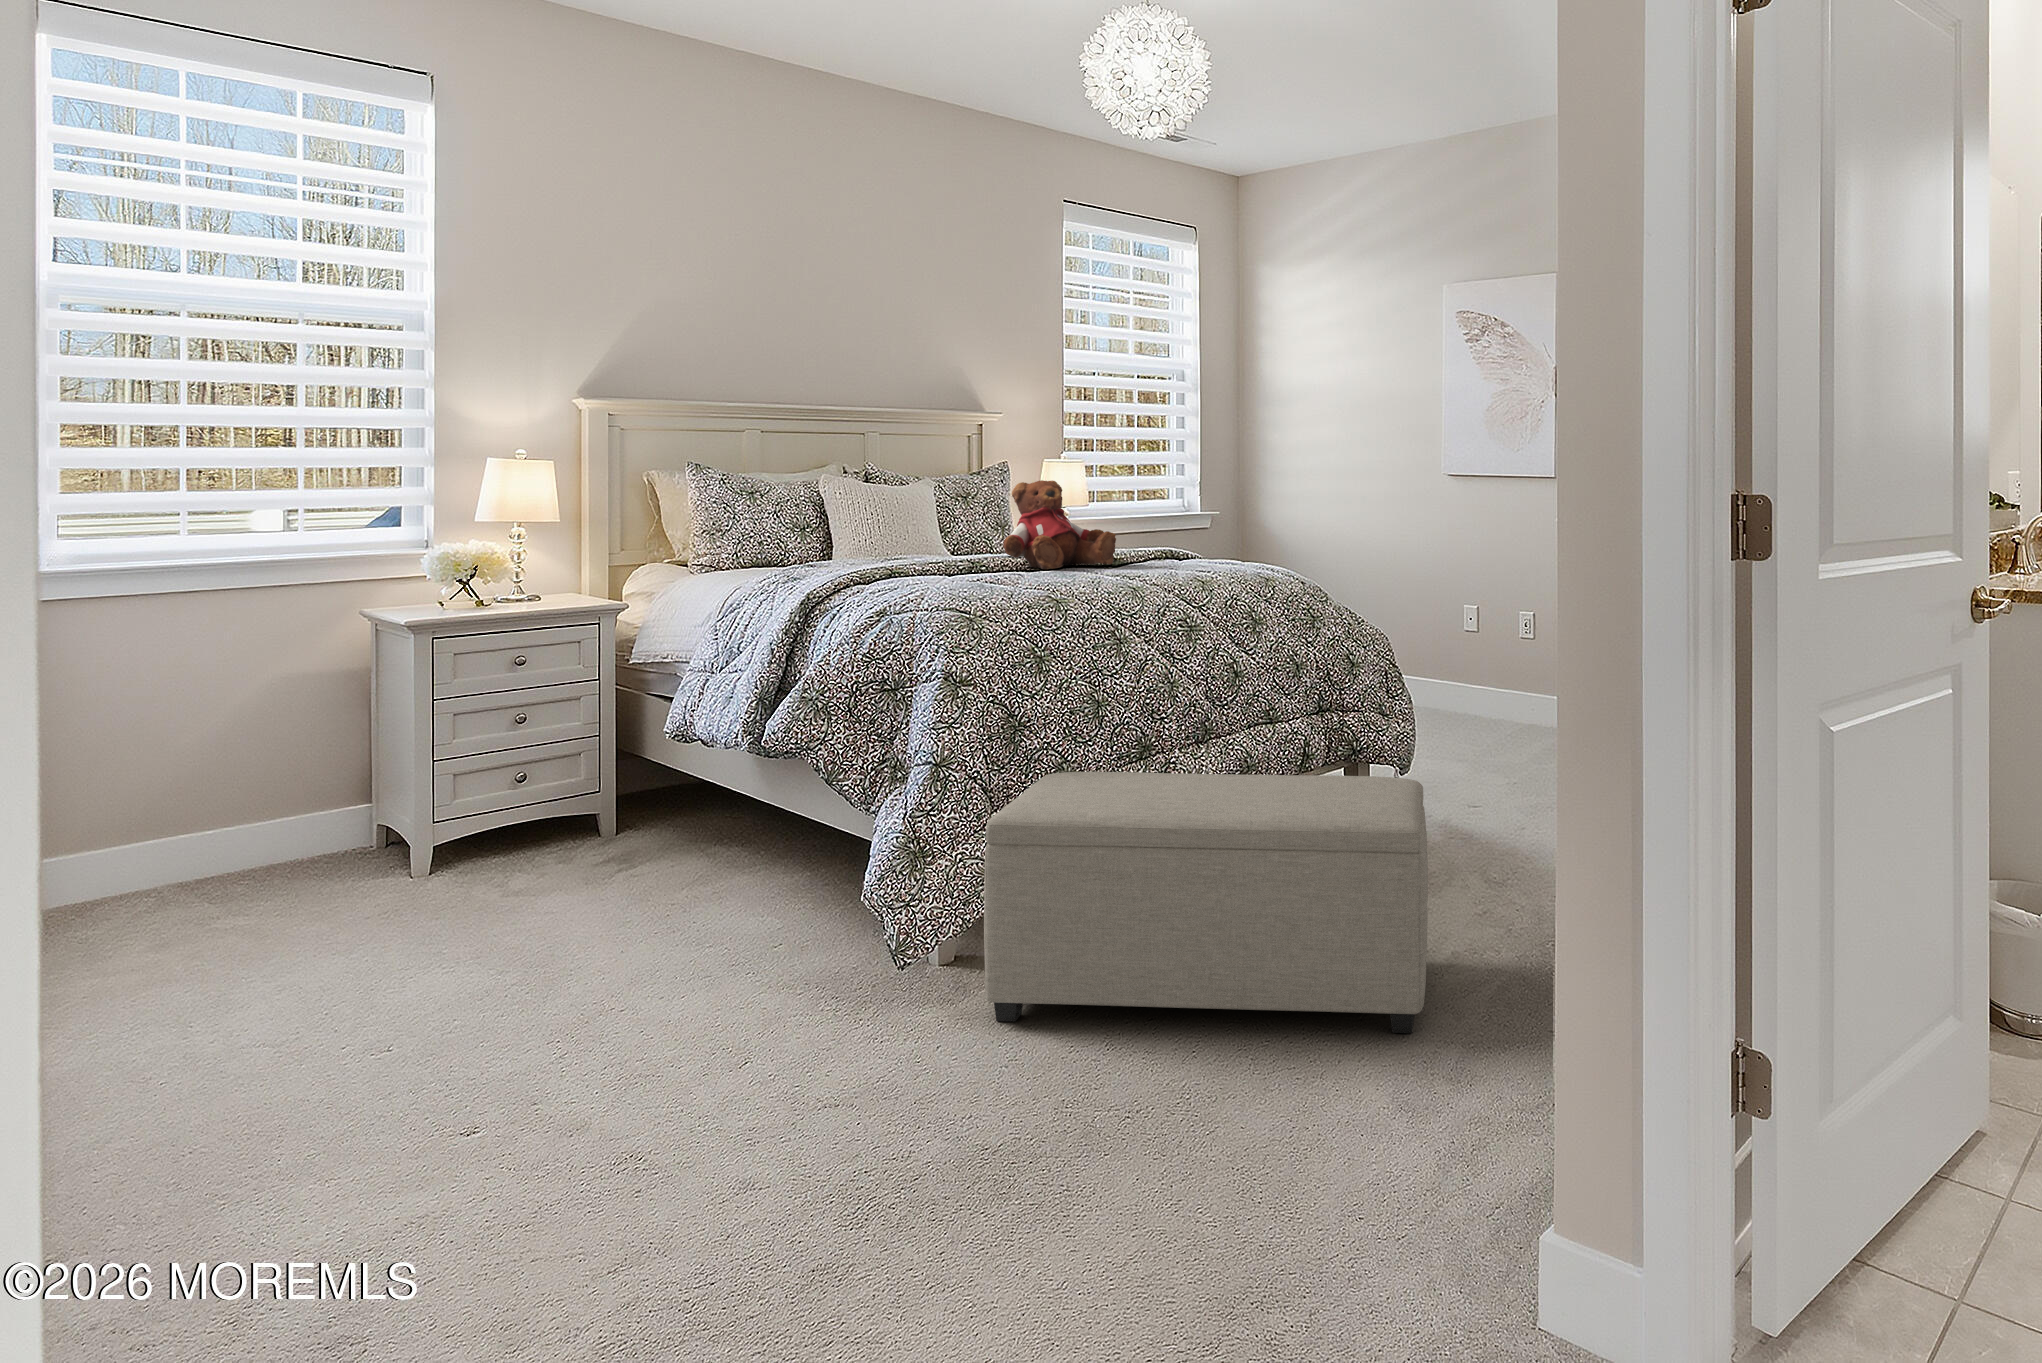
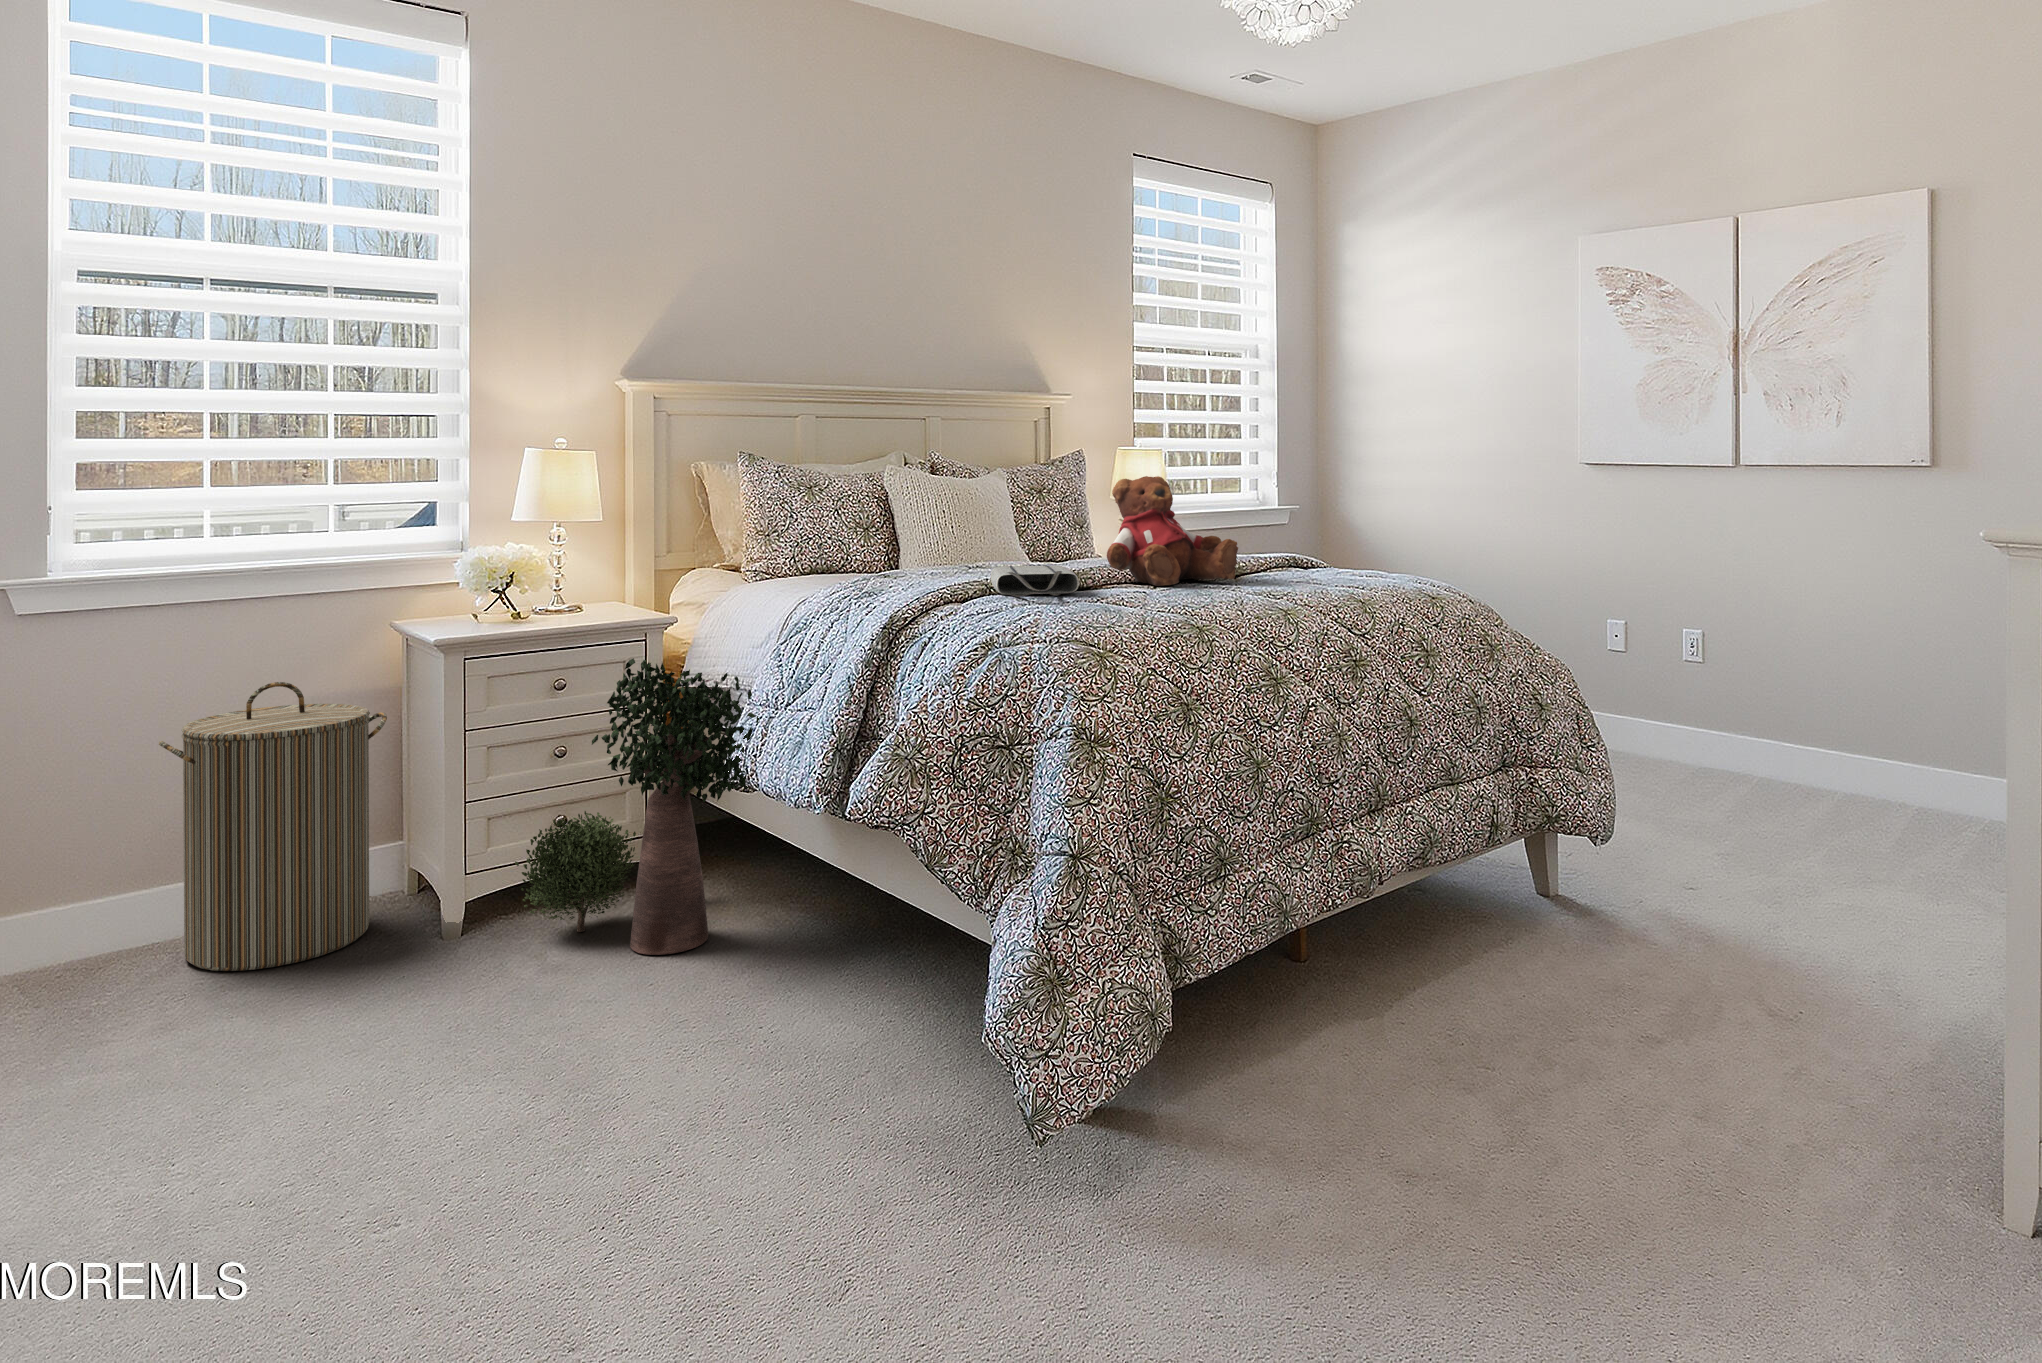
tote bag: none [899,553,970,575] -> present [991,565,1079,597]
potted plant: none [474,634,698,882] -> present [515,658,759,955]
laundry hamper: none [139,659,355,908] -> present [159,682,387,971]
ottoman: present [984,772,1428,1033] -> none [1156,865,1787,1281]

